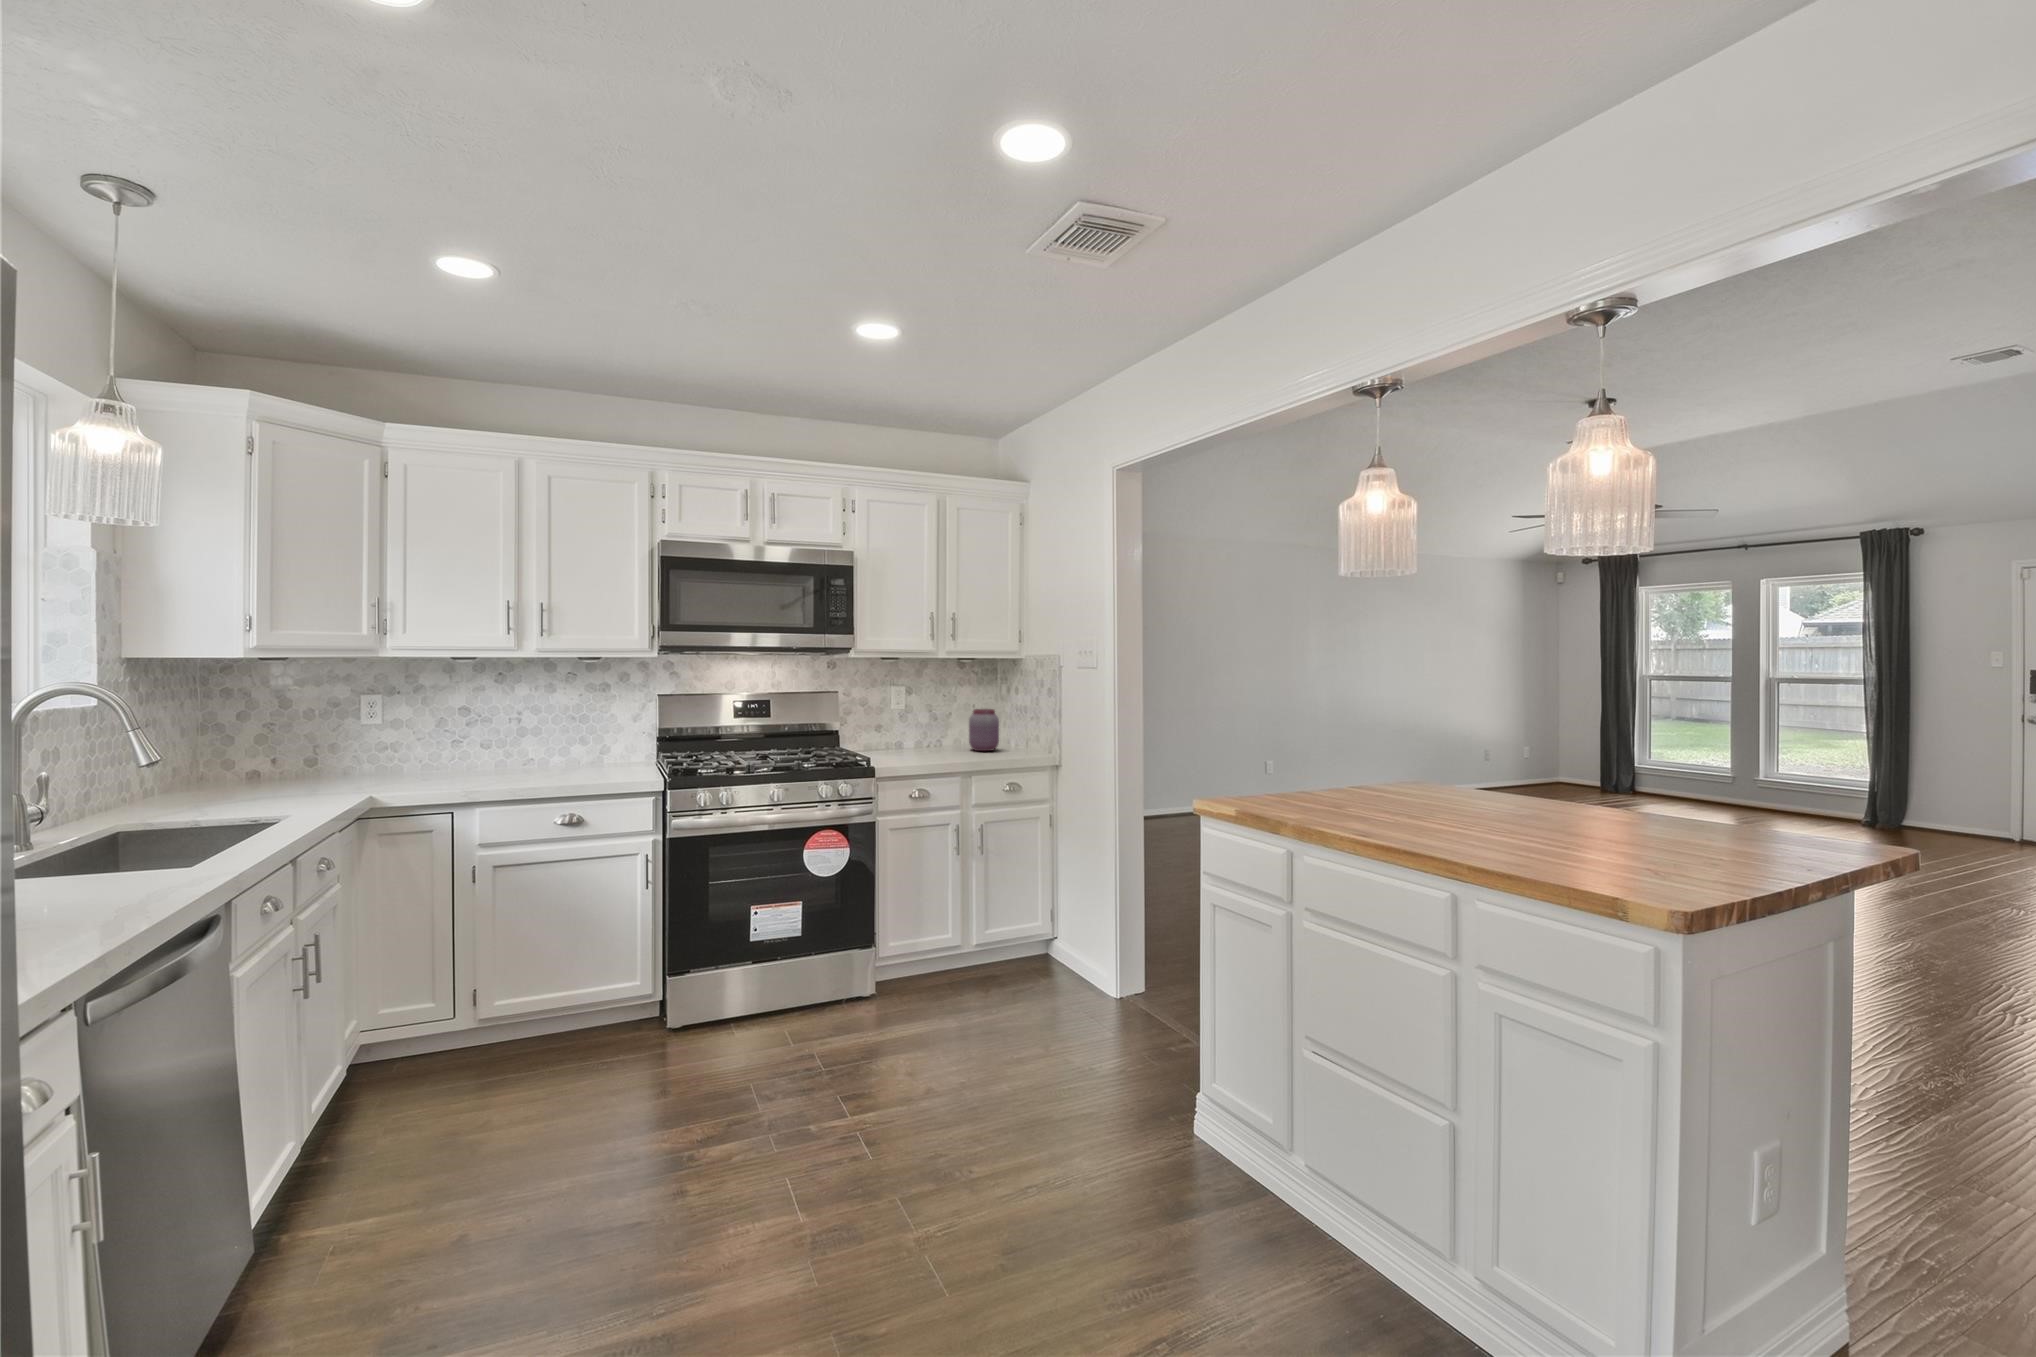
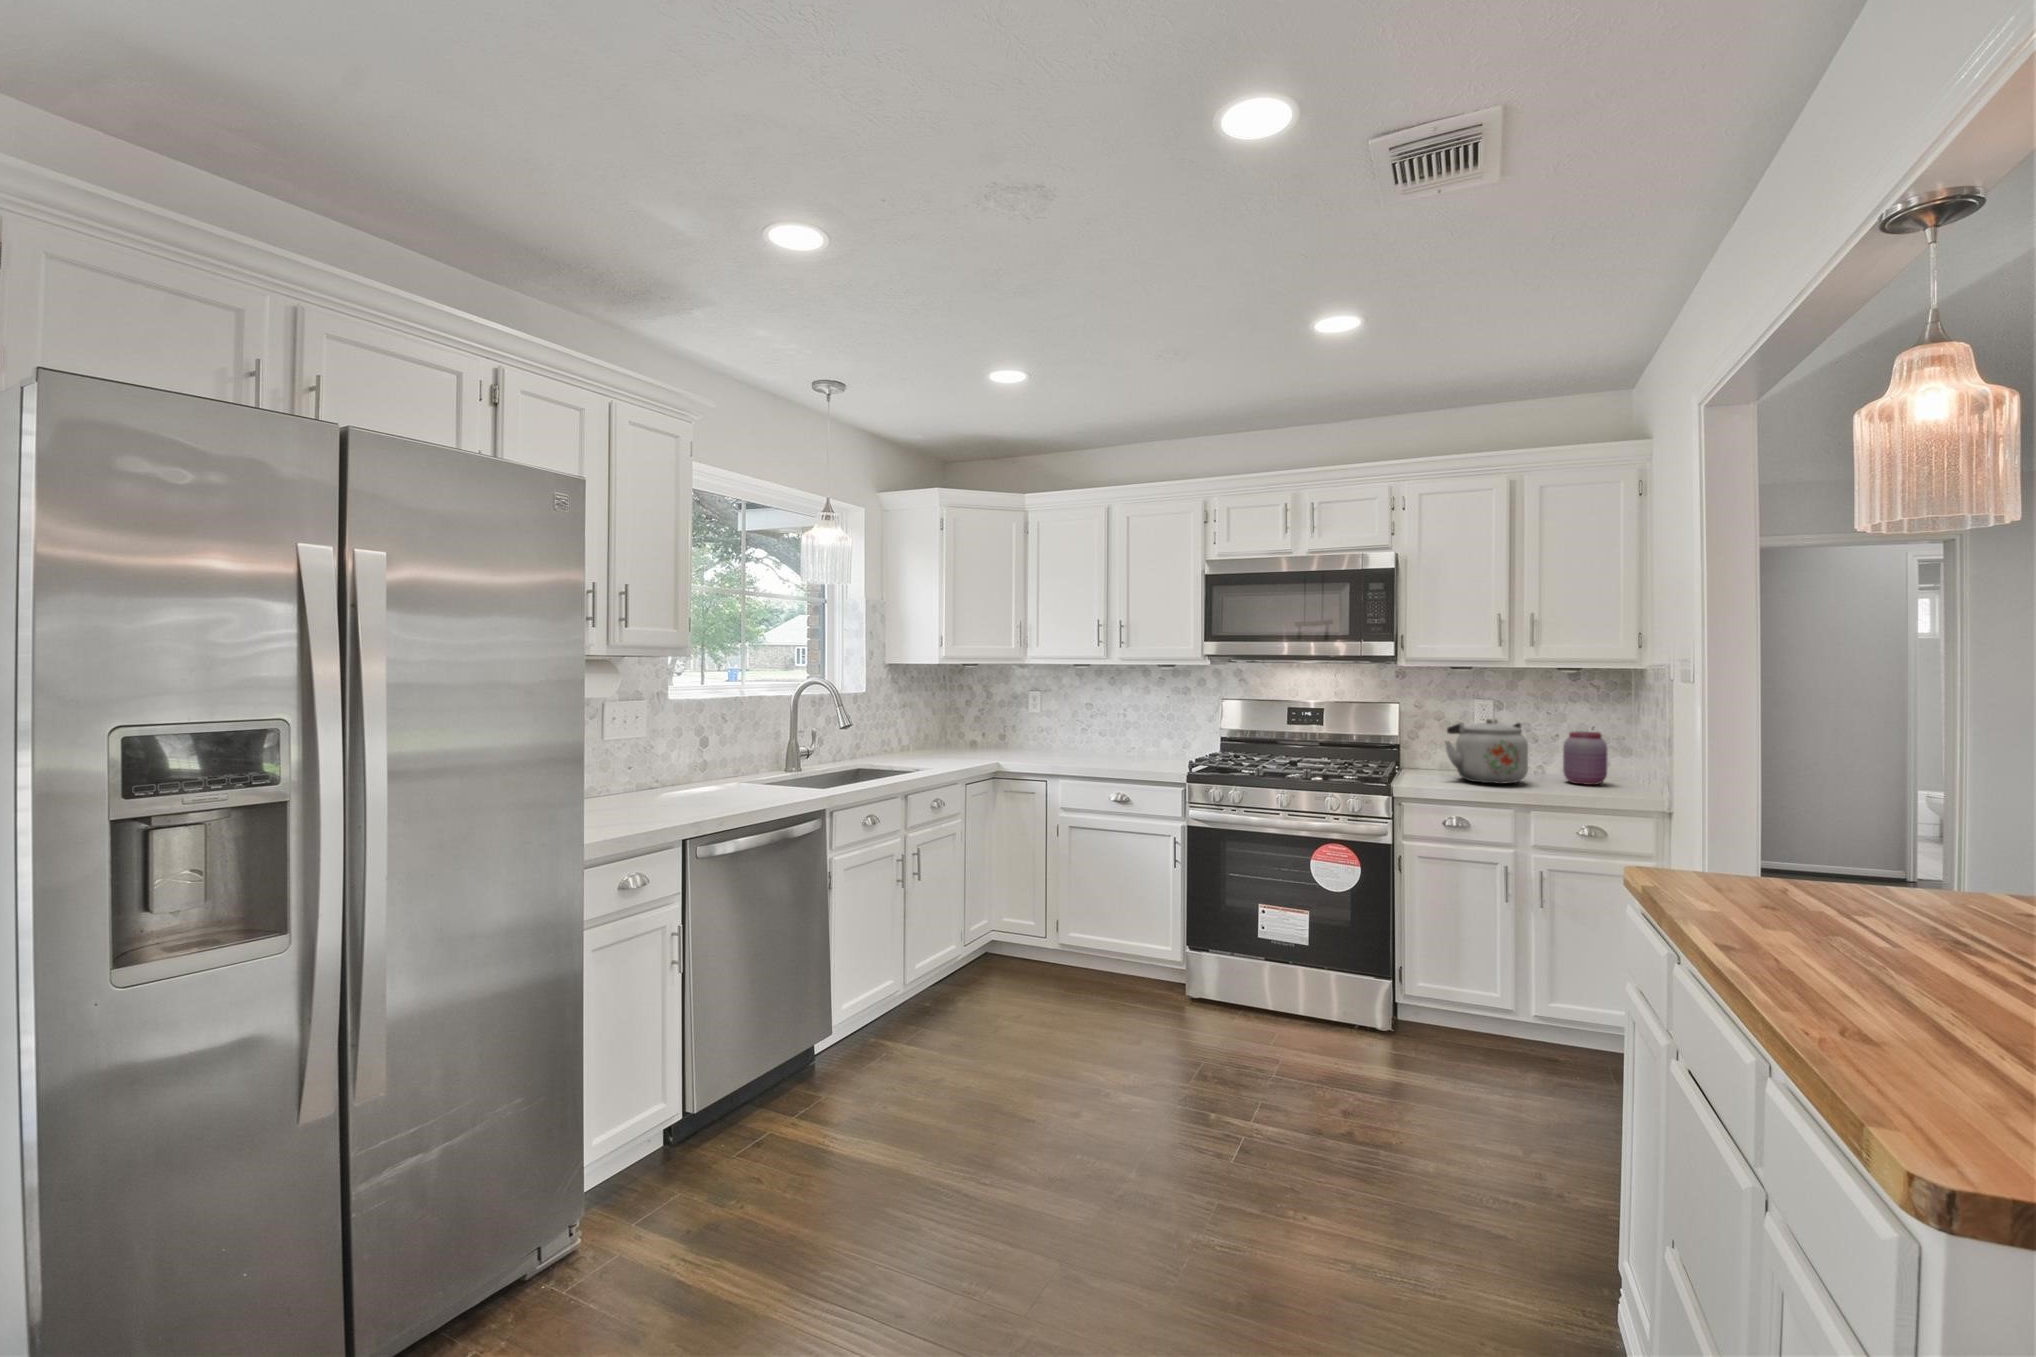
kettle: none [890,702,957,758] -> present [1445,719,1528,784]

